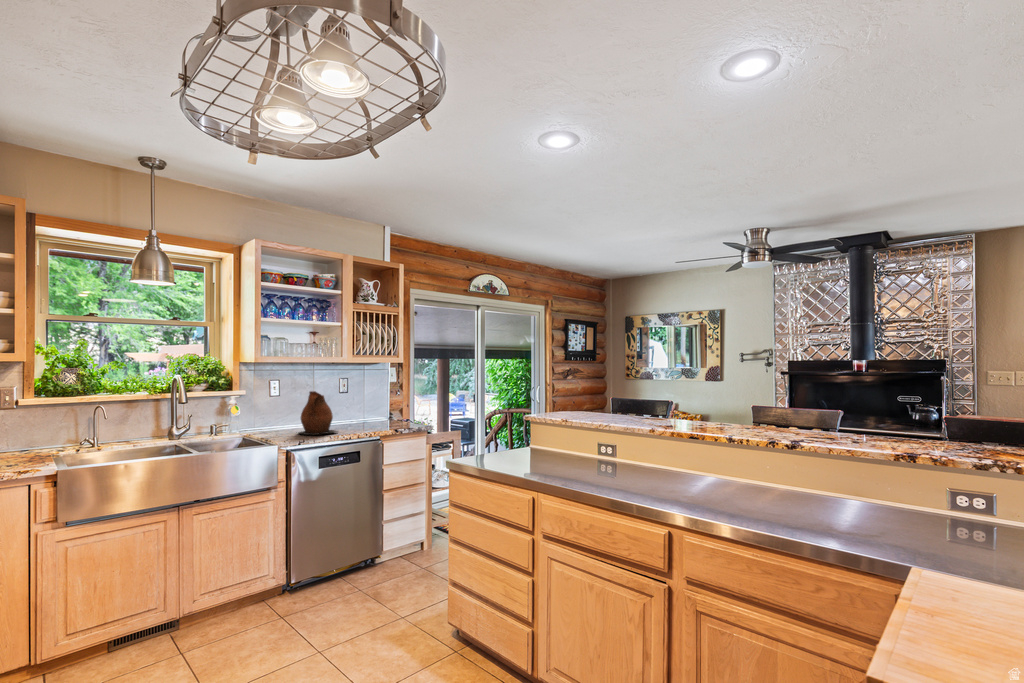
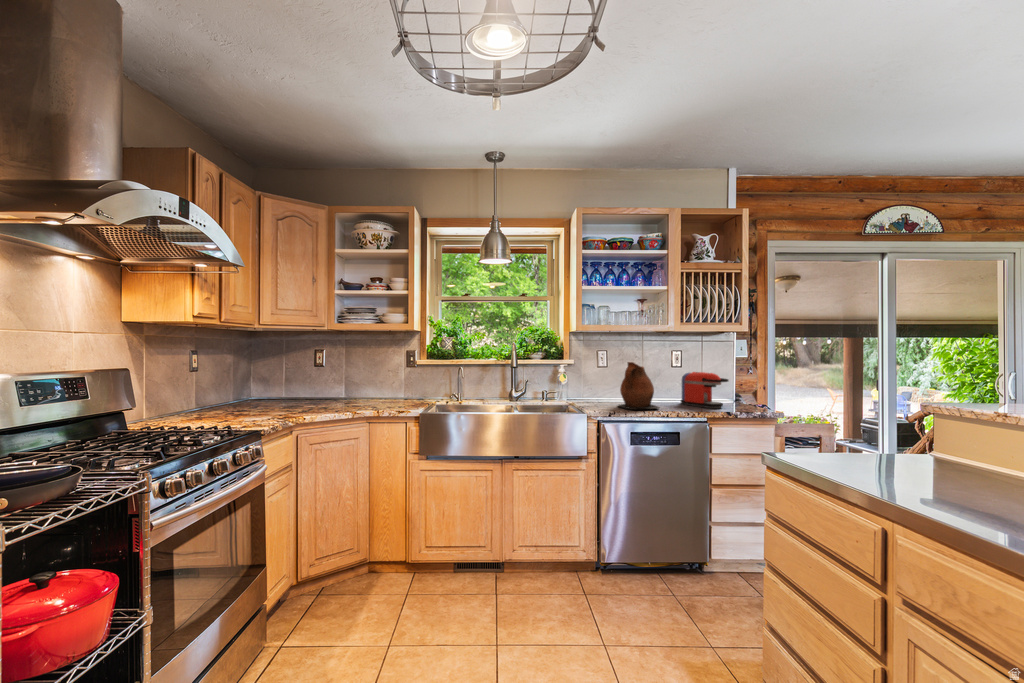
coffee maker: none [350,398,391,428] -> present [681,372,729,408]

